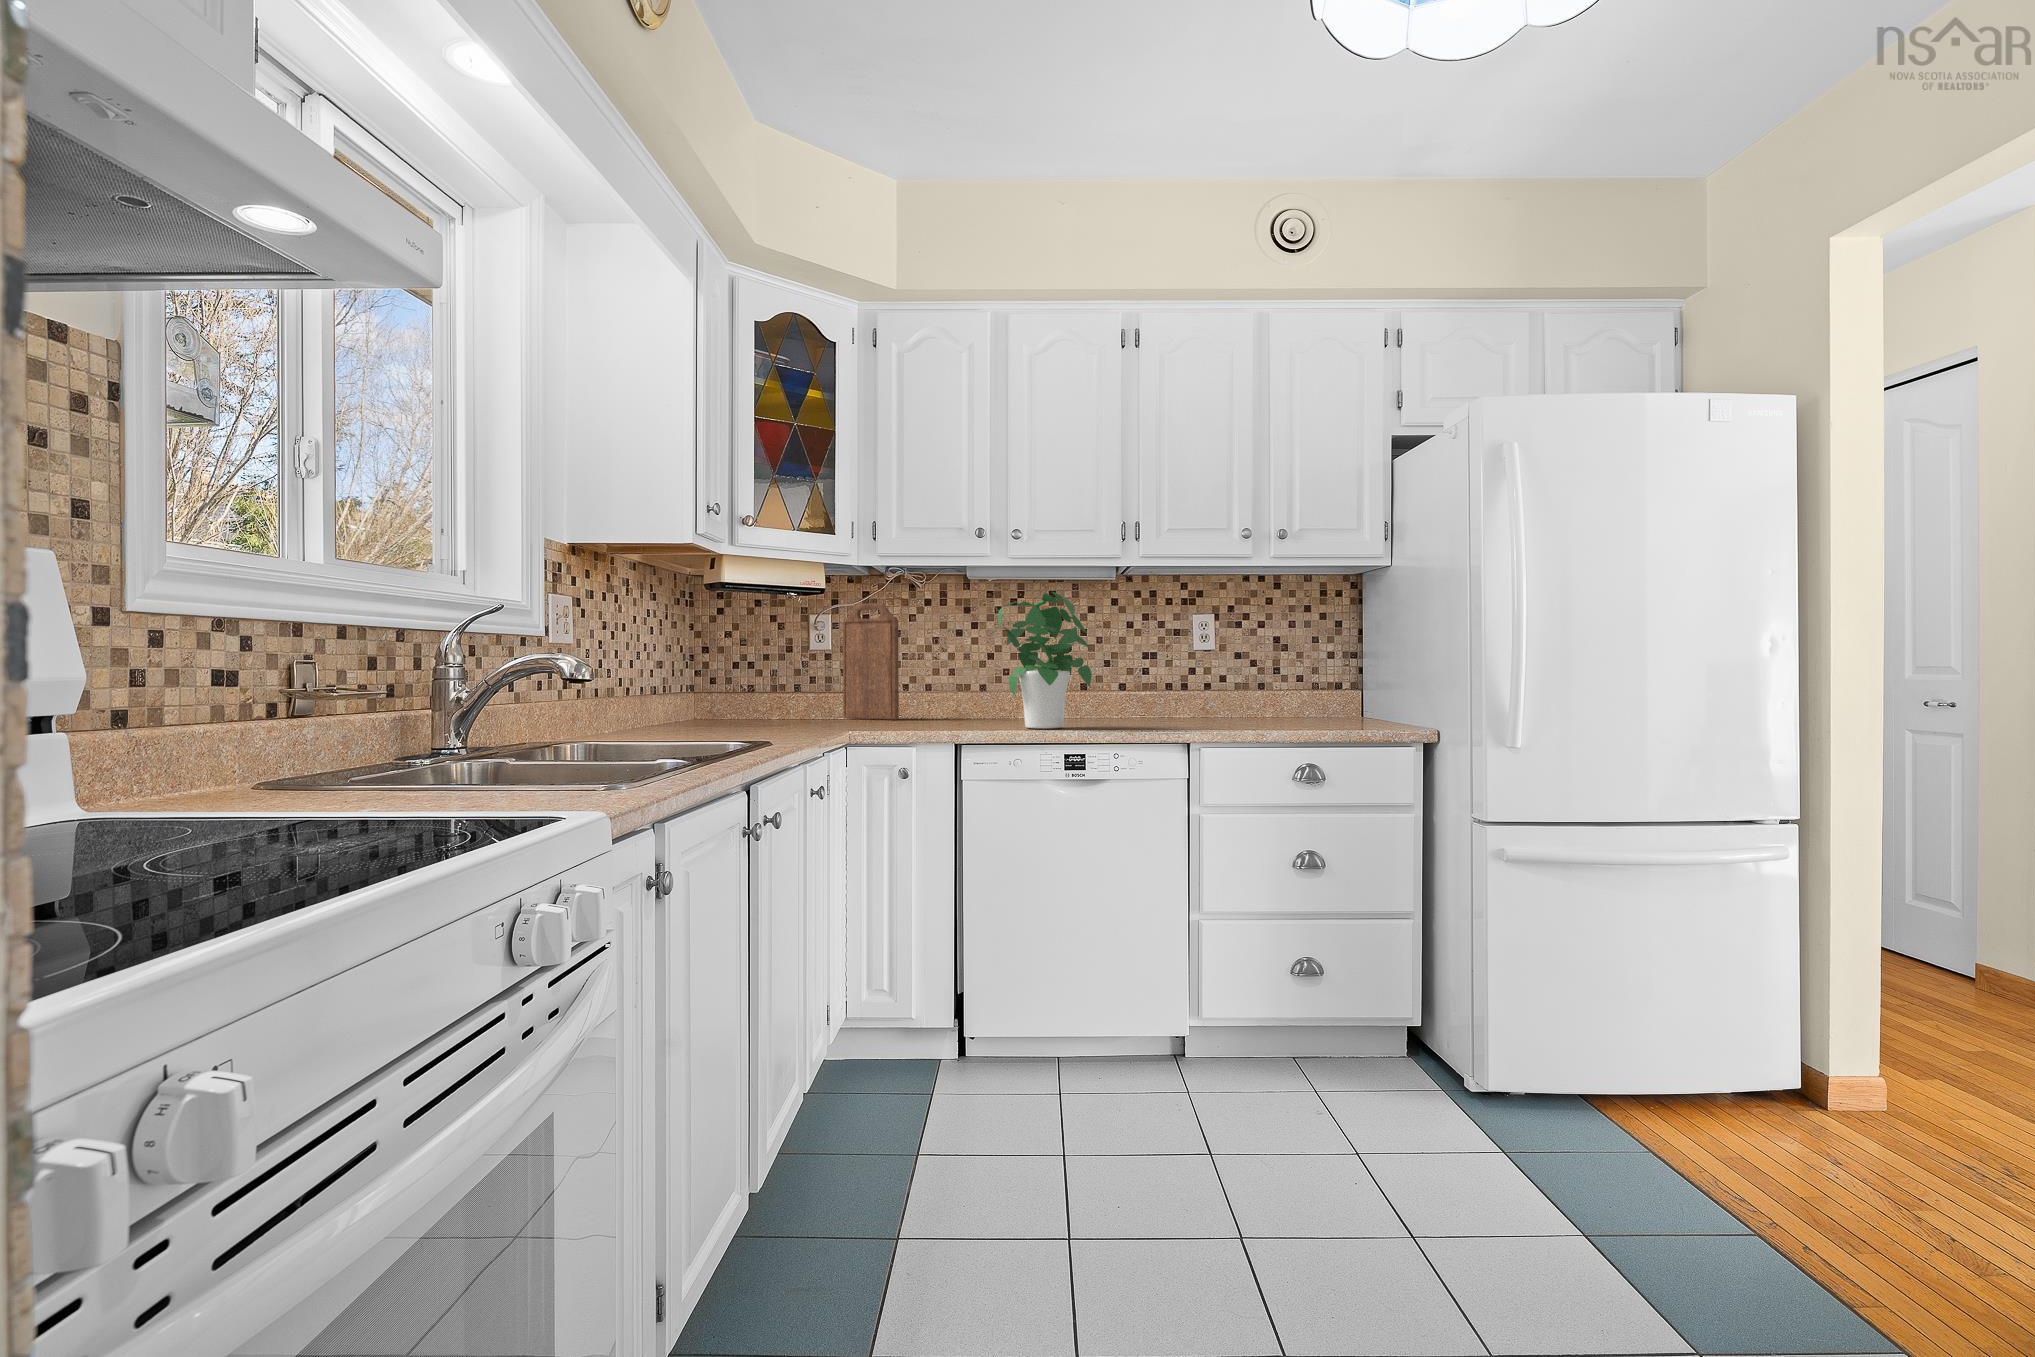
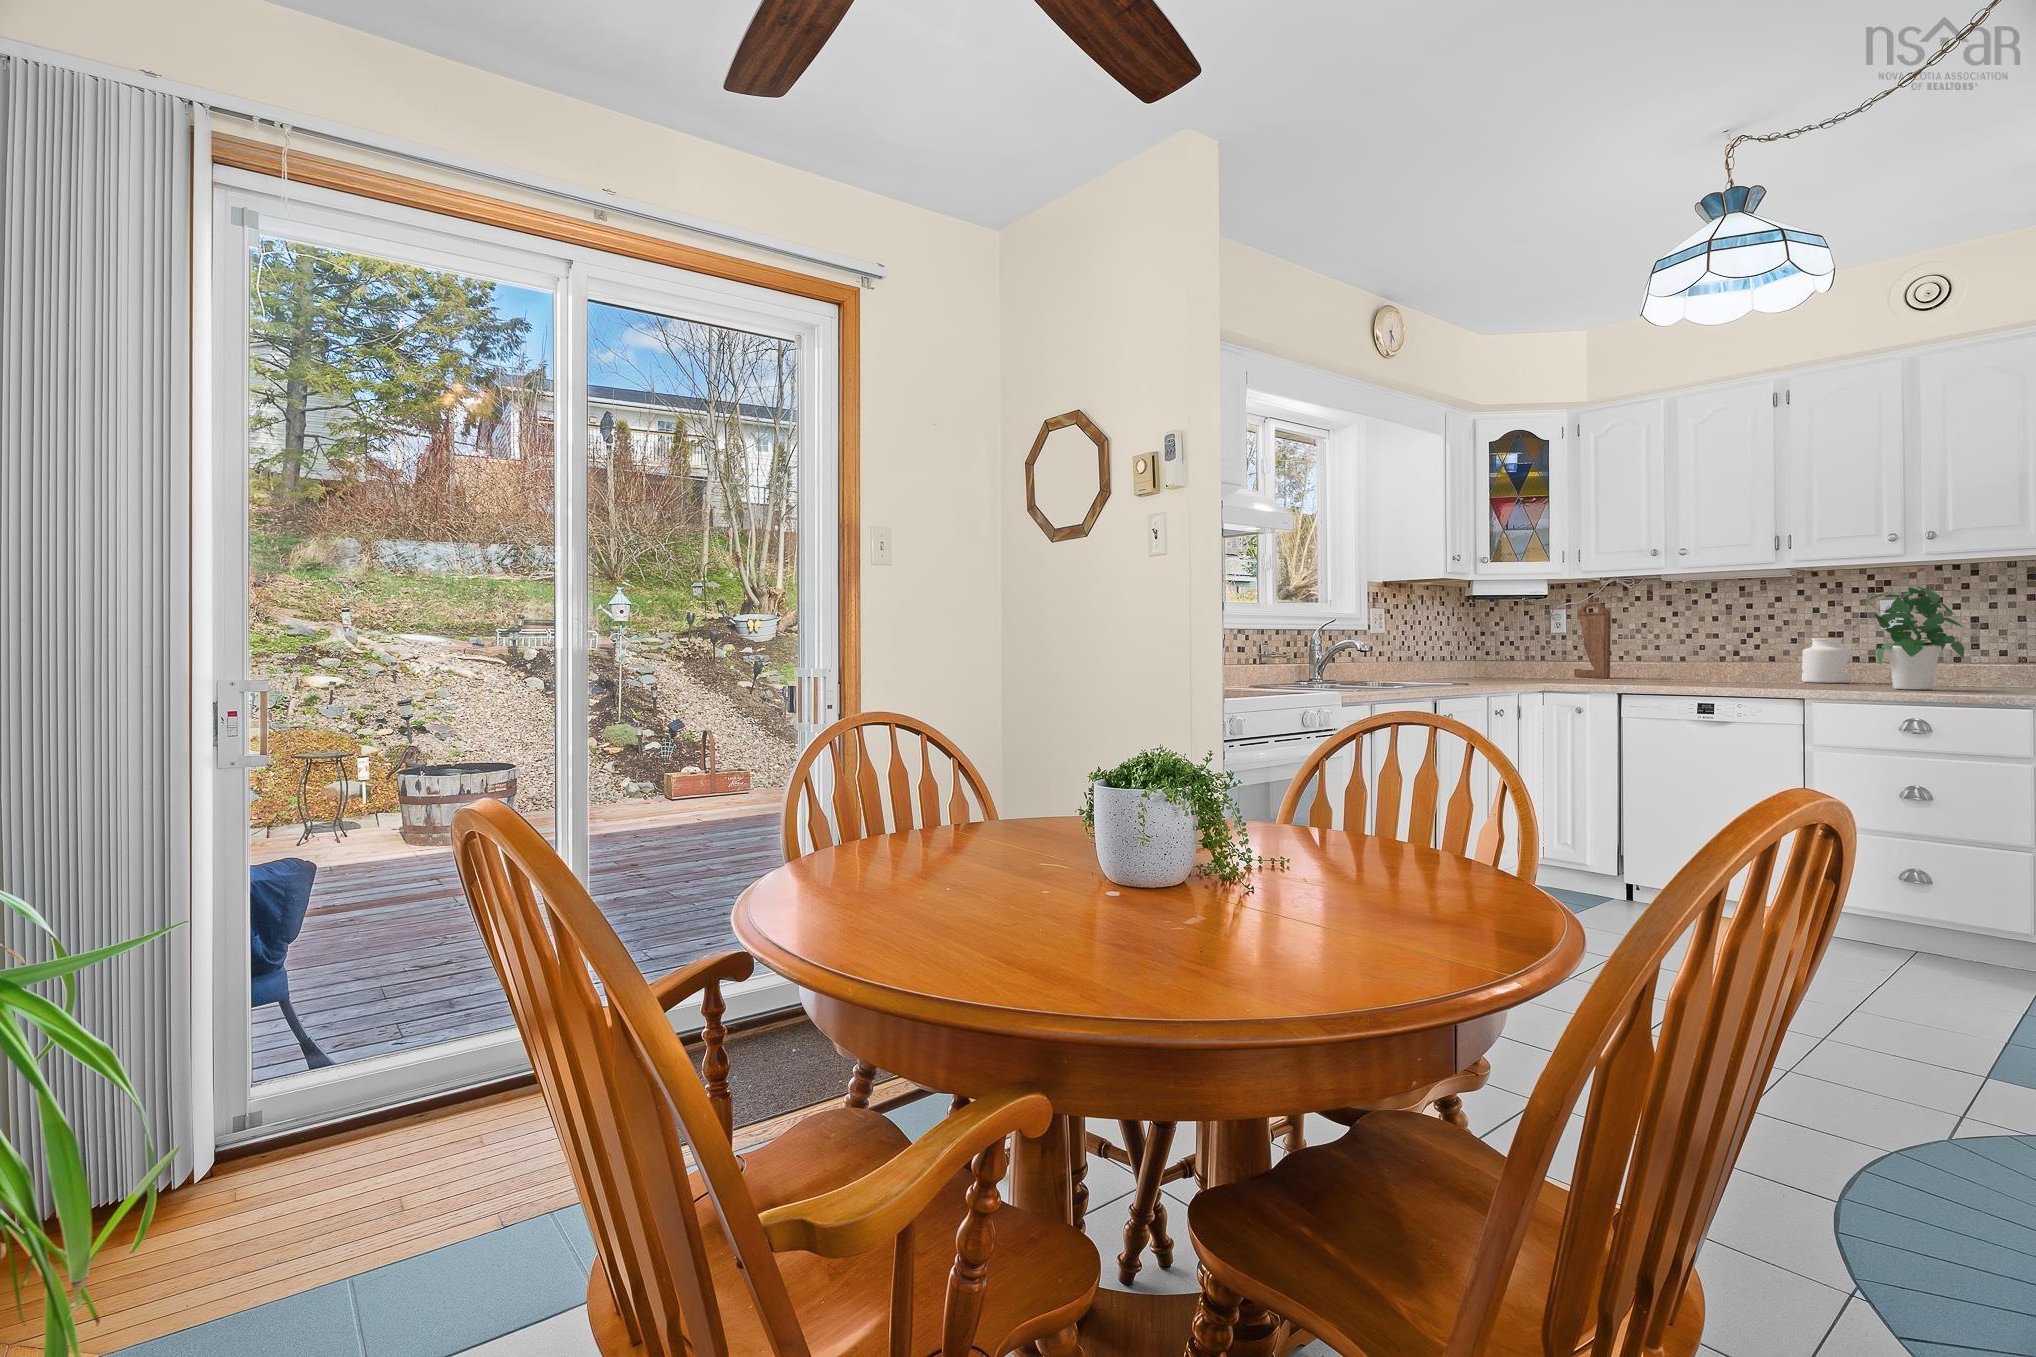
potted plant: present [997,592,1092,729] -> present [1865,586,1964,690]
jar: none [1123,659,1172,719] -> present [1802,637,1851,683]

